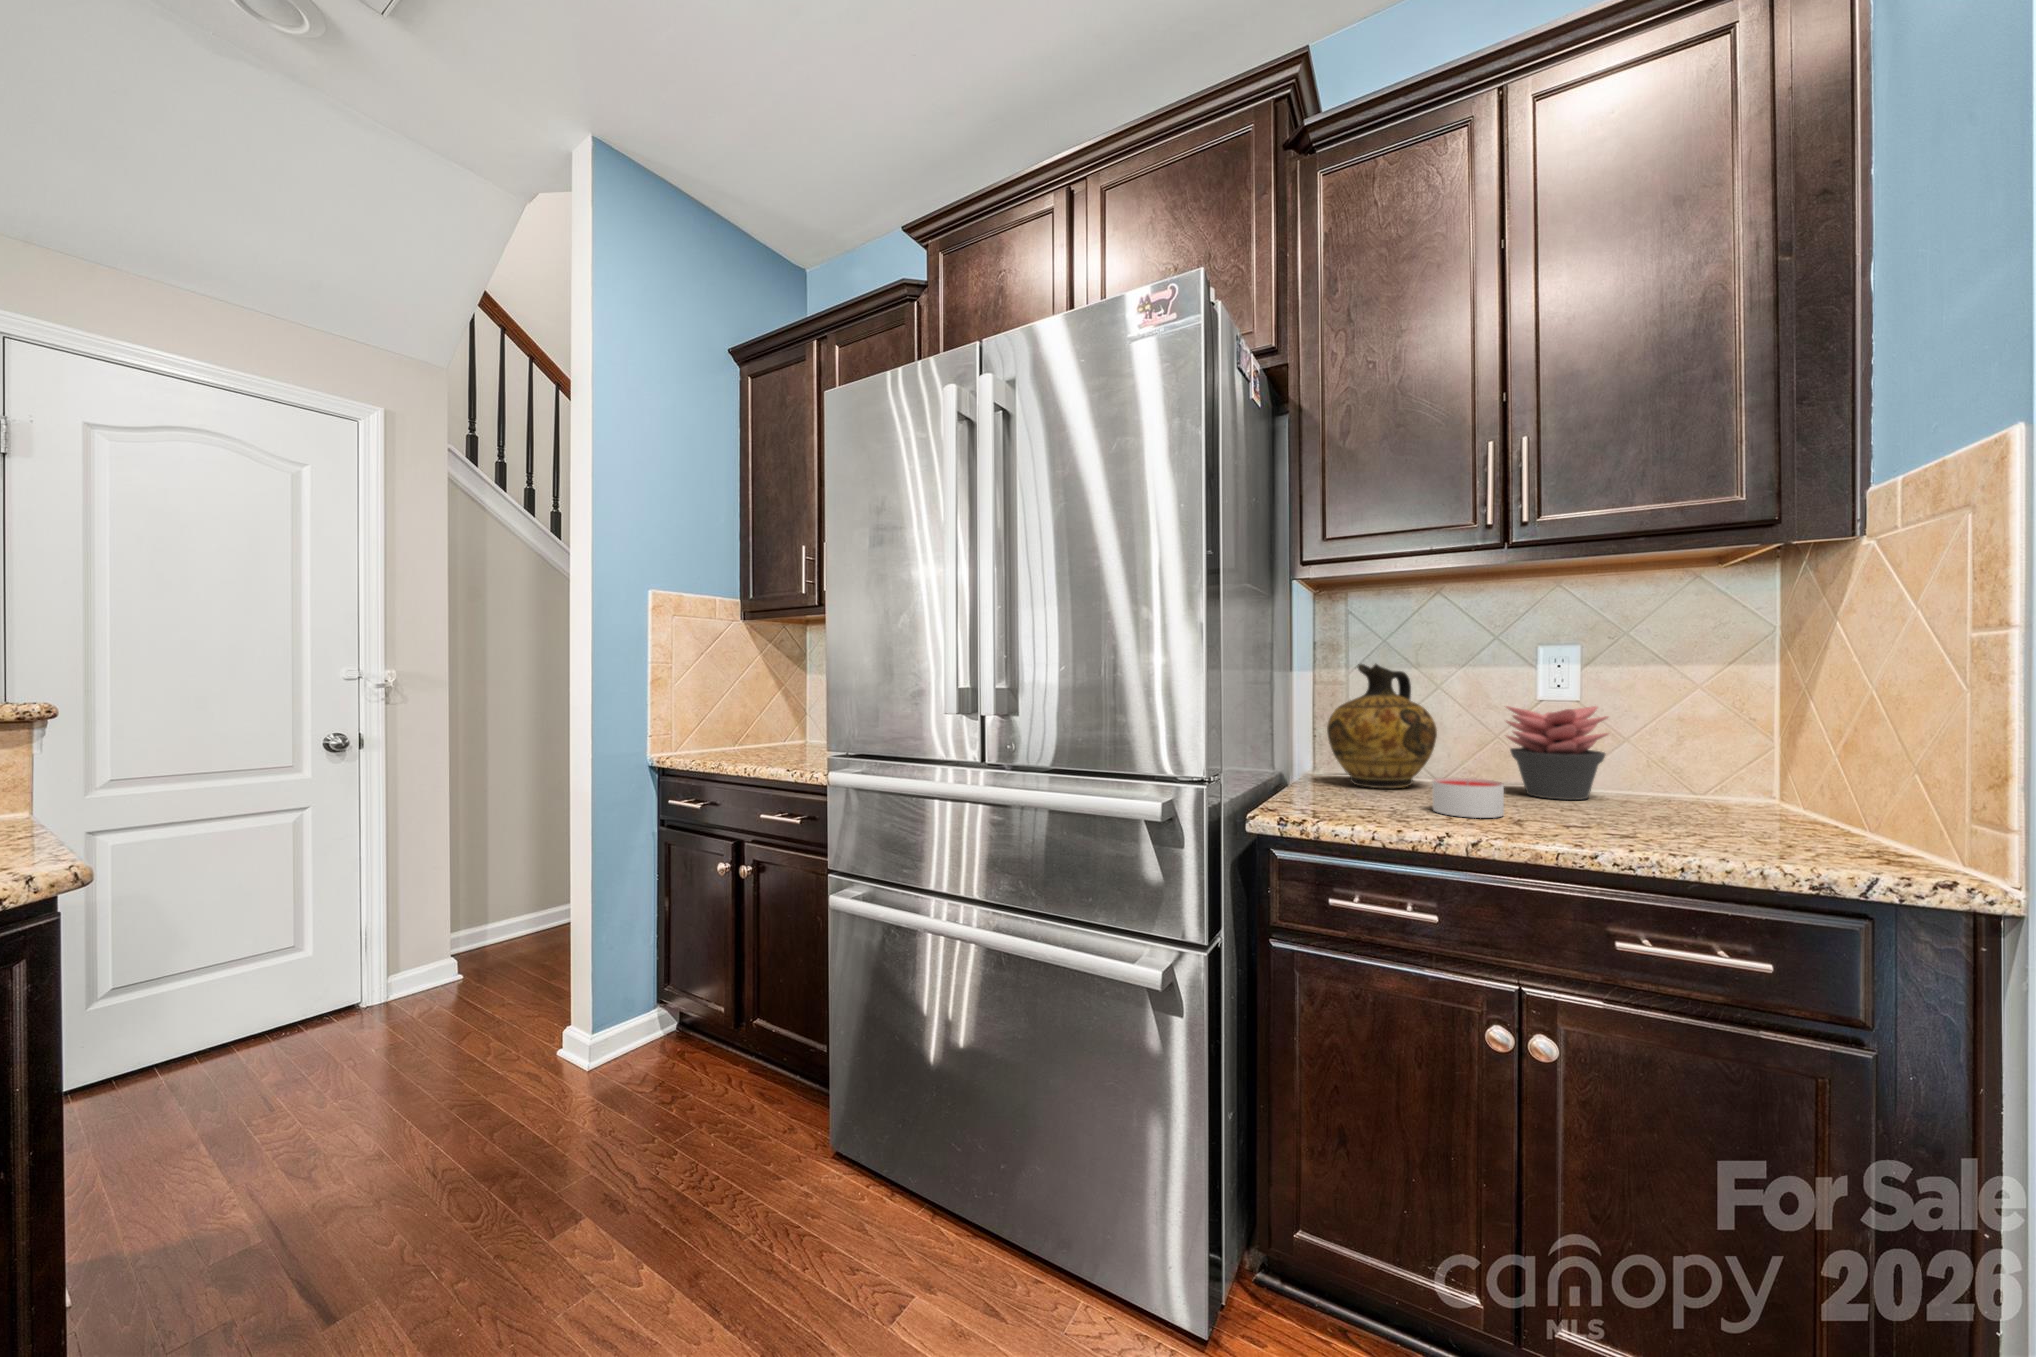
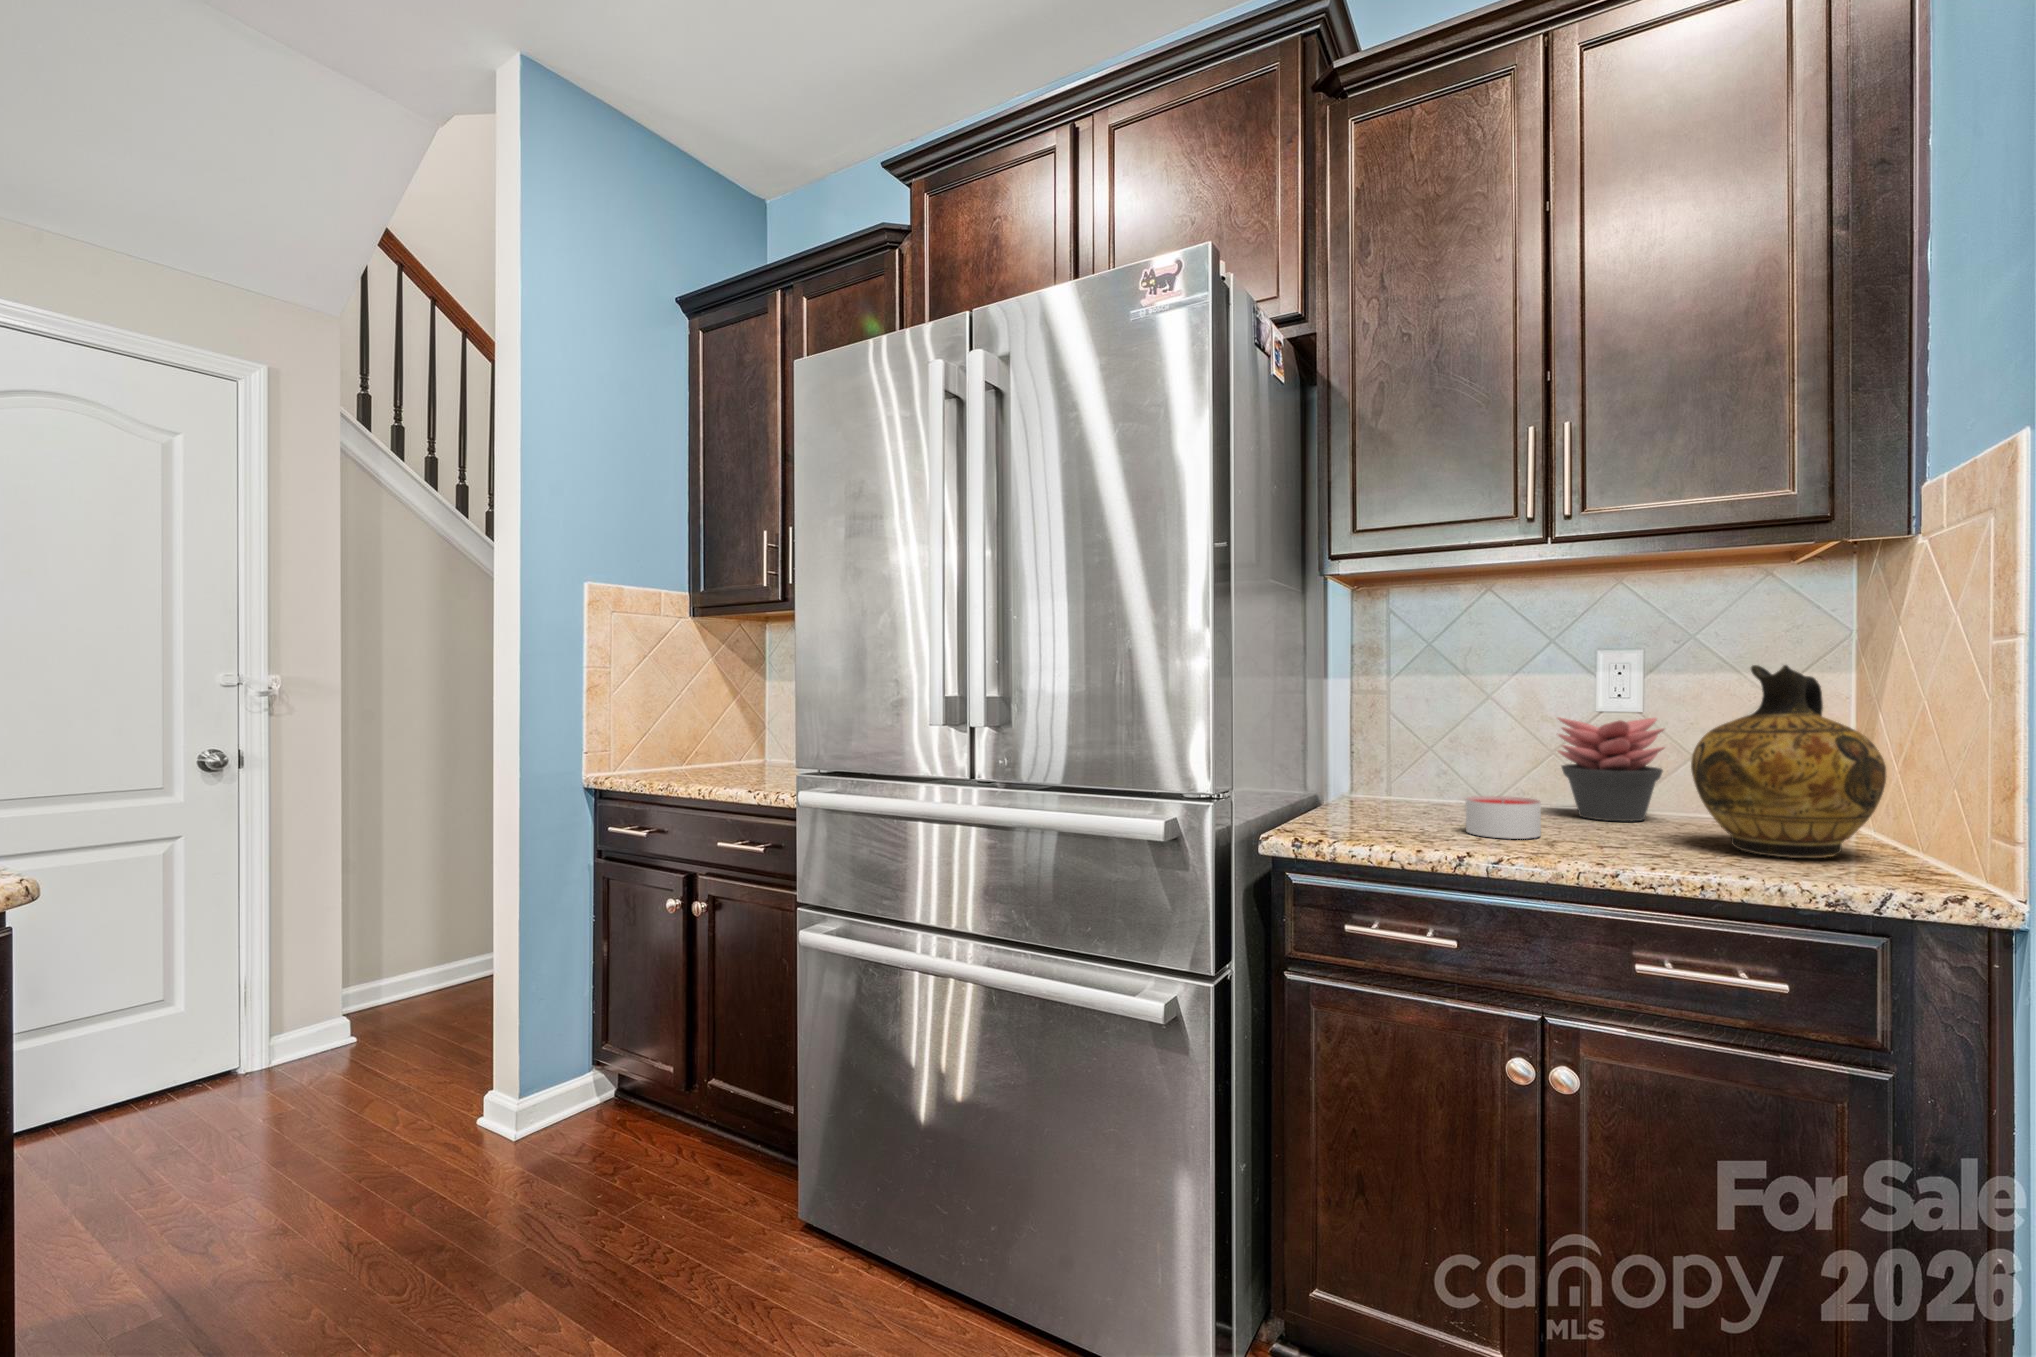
ceramic jug: present [1327,664,1437,788] -> present [1691,665,1886,858]

